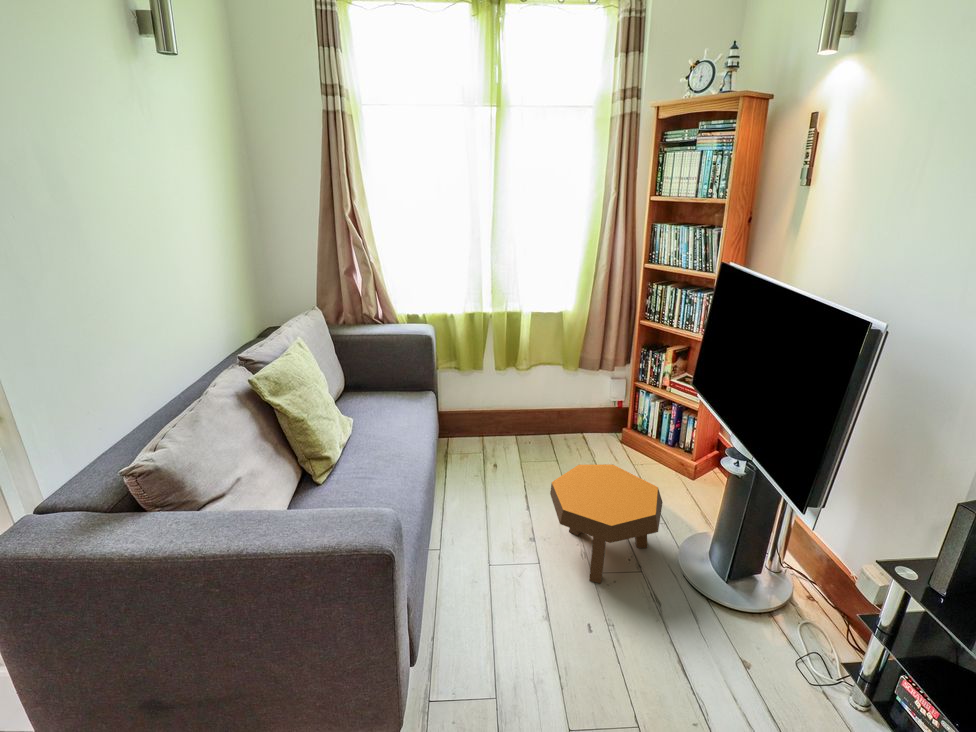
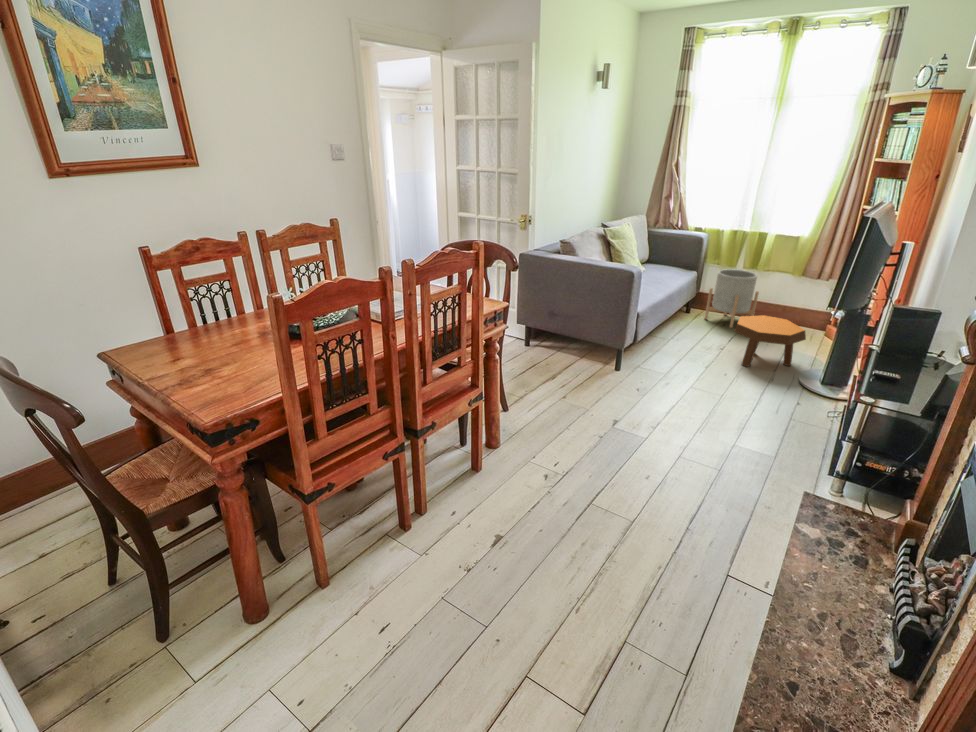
planter: none [460,373,529,472] -> present [705,269,759,328]

